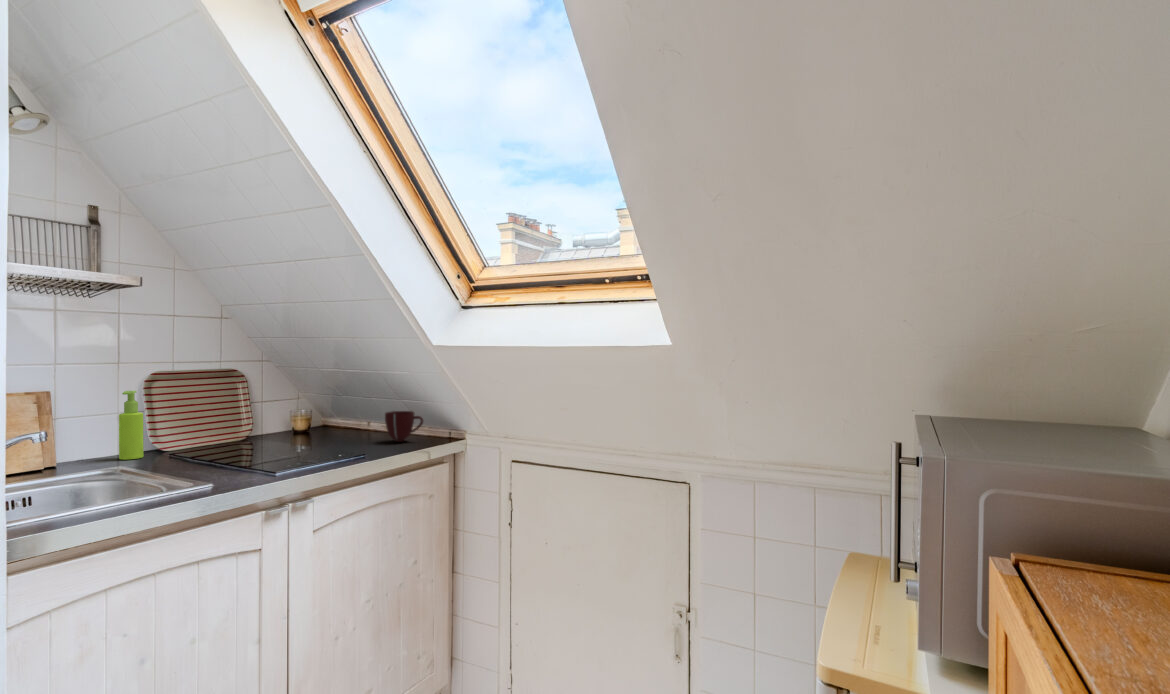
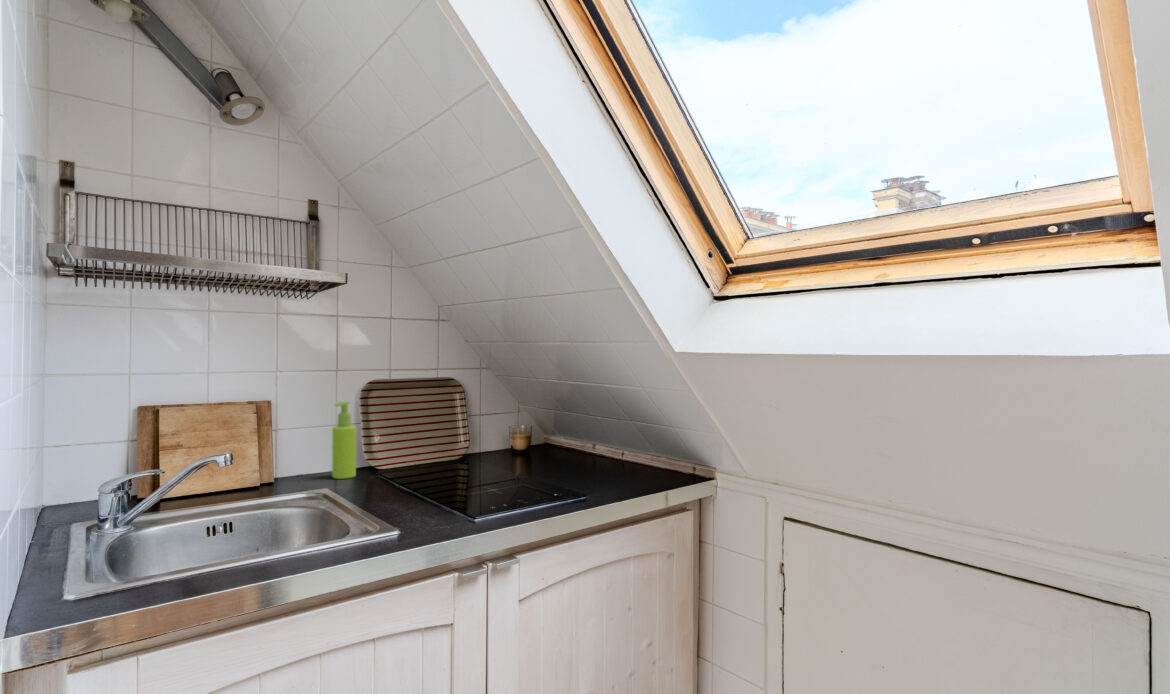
mug: present [385,411,423,442] -> none [613,436,661,476]

